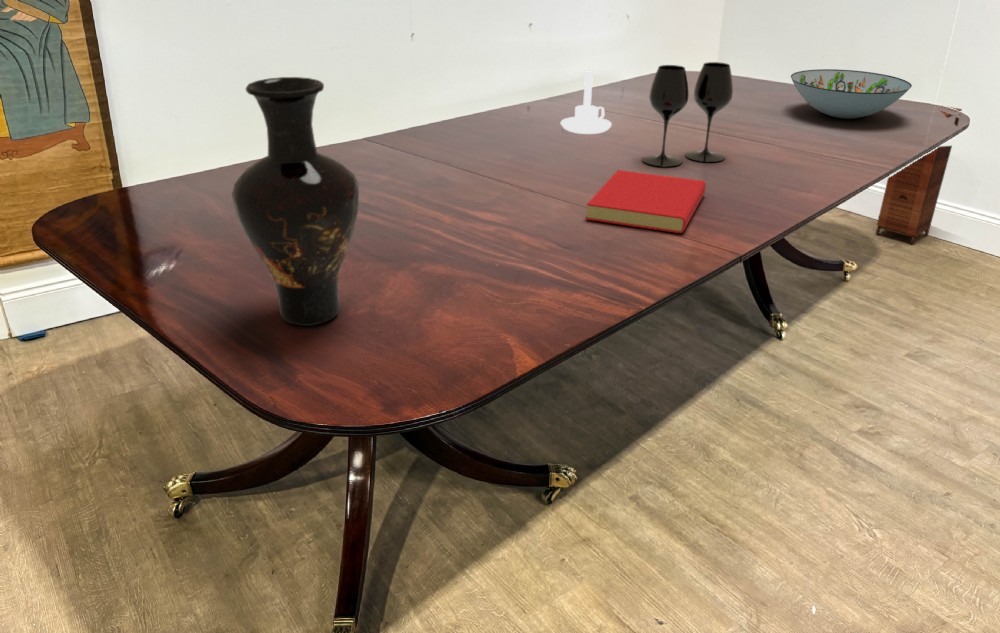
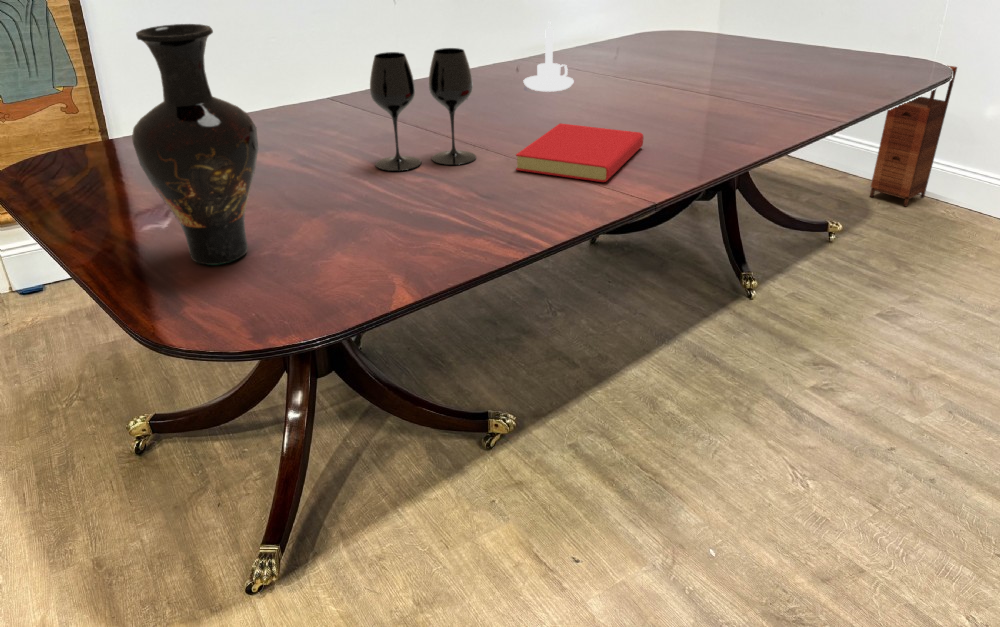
wine glass: present [643,62,733,167] -> present [370,48,476,171]
decorative bowl: present [791,69,912,119] -> none [761,25,883,74]

